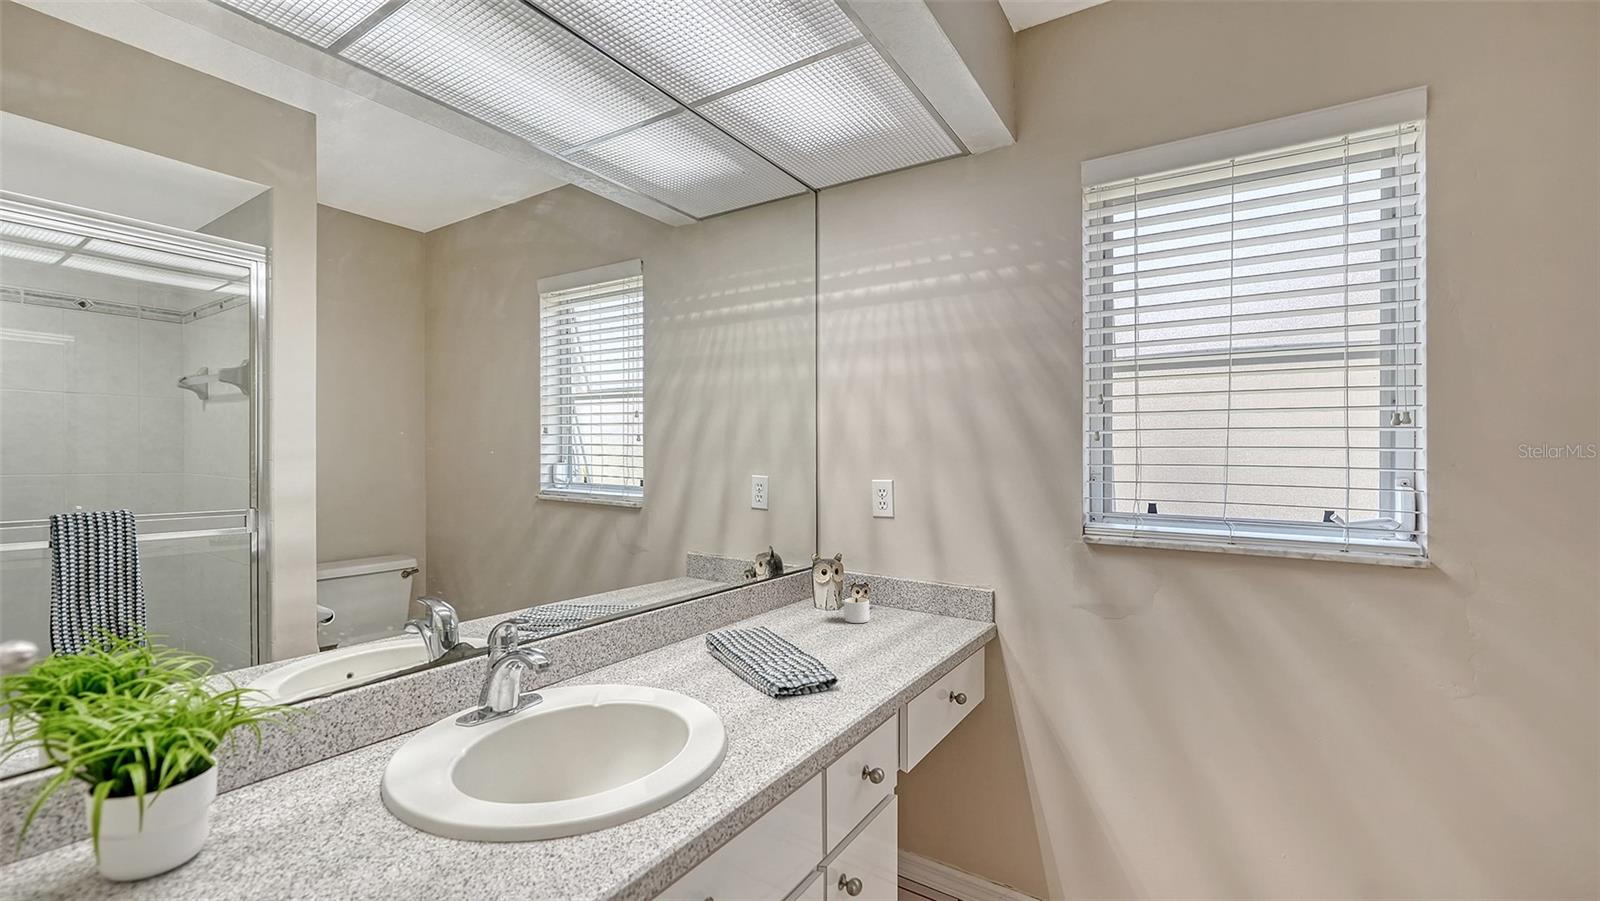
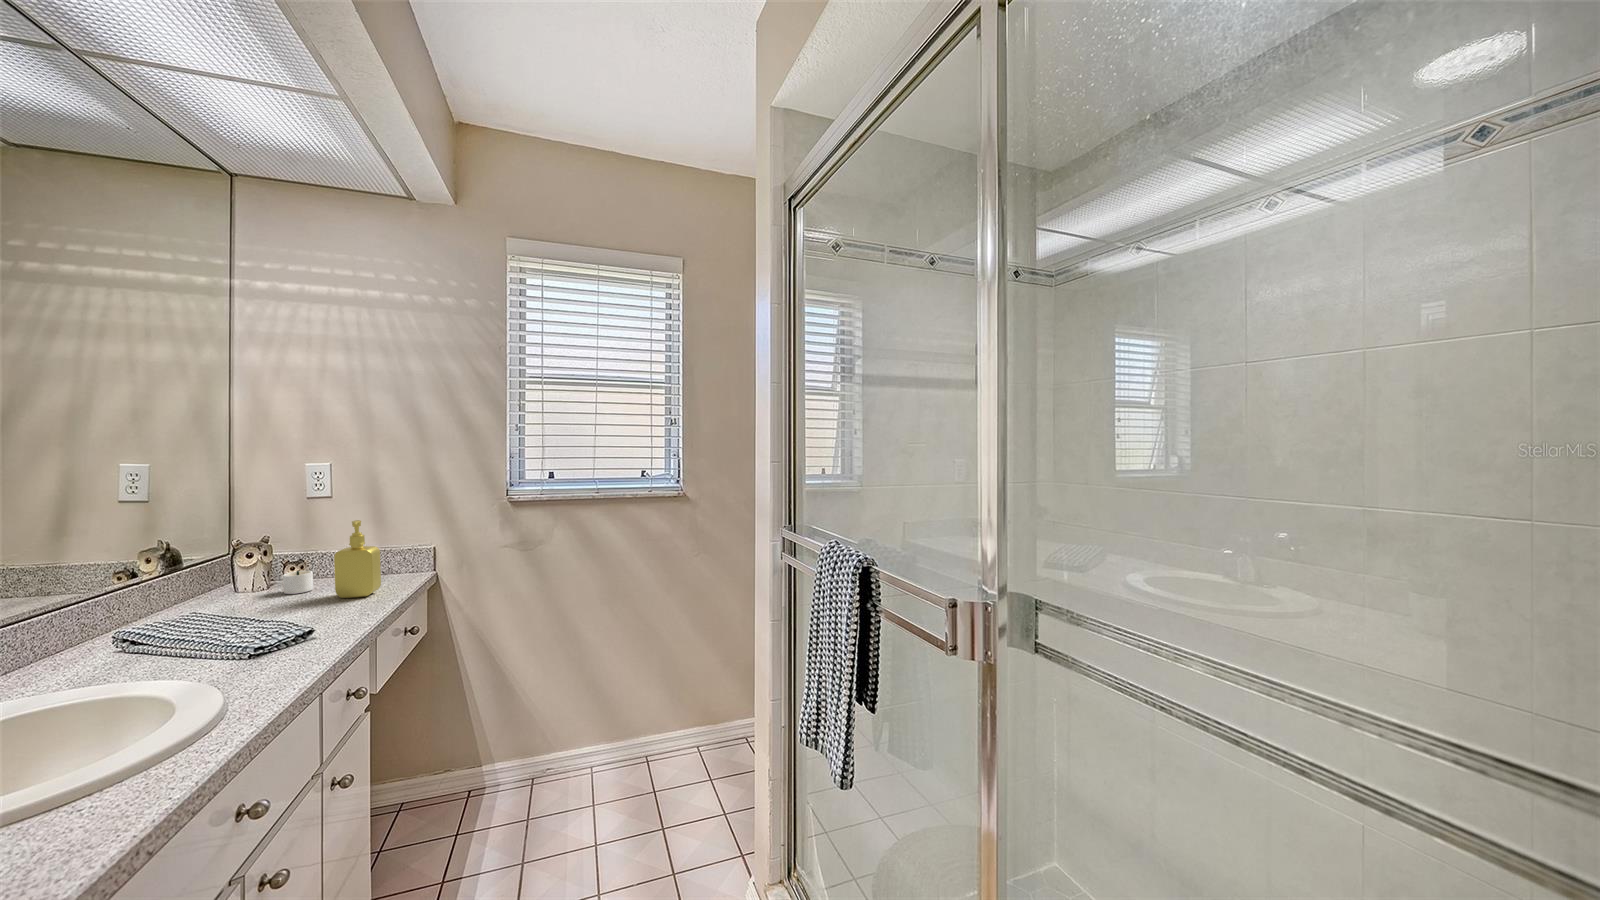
soap dispenser: none [881,548,926,643] -> present [334,520,381,598]

